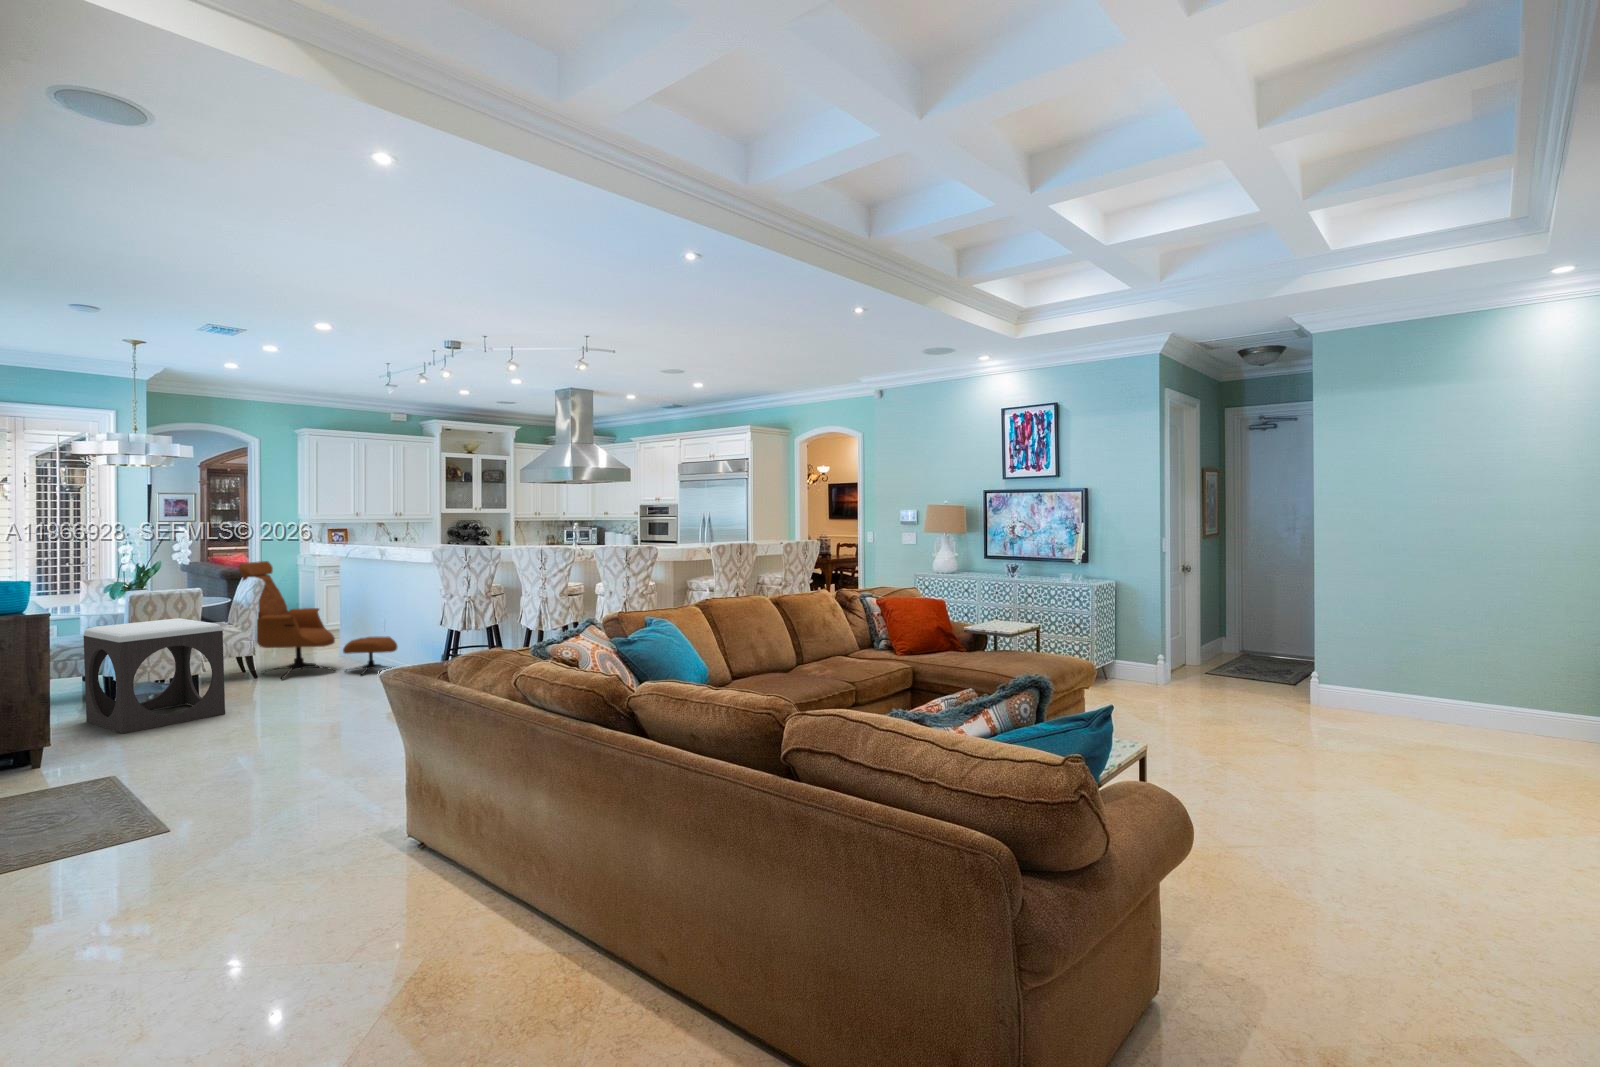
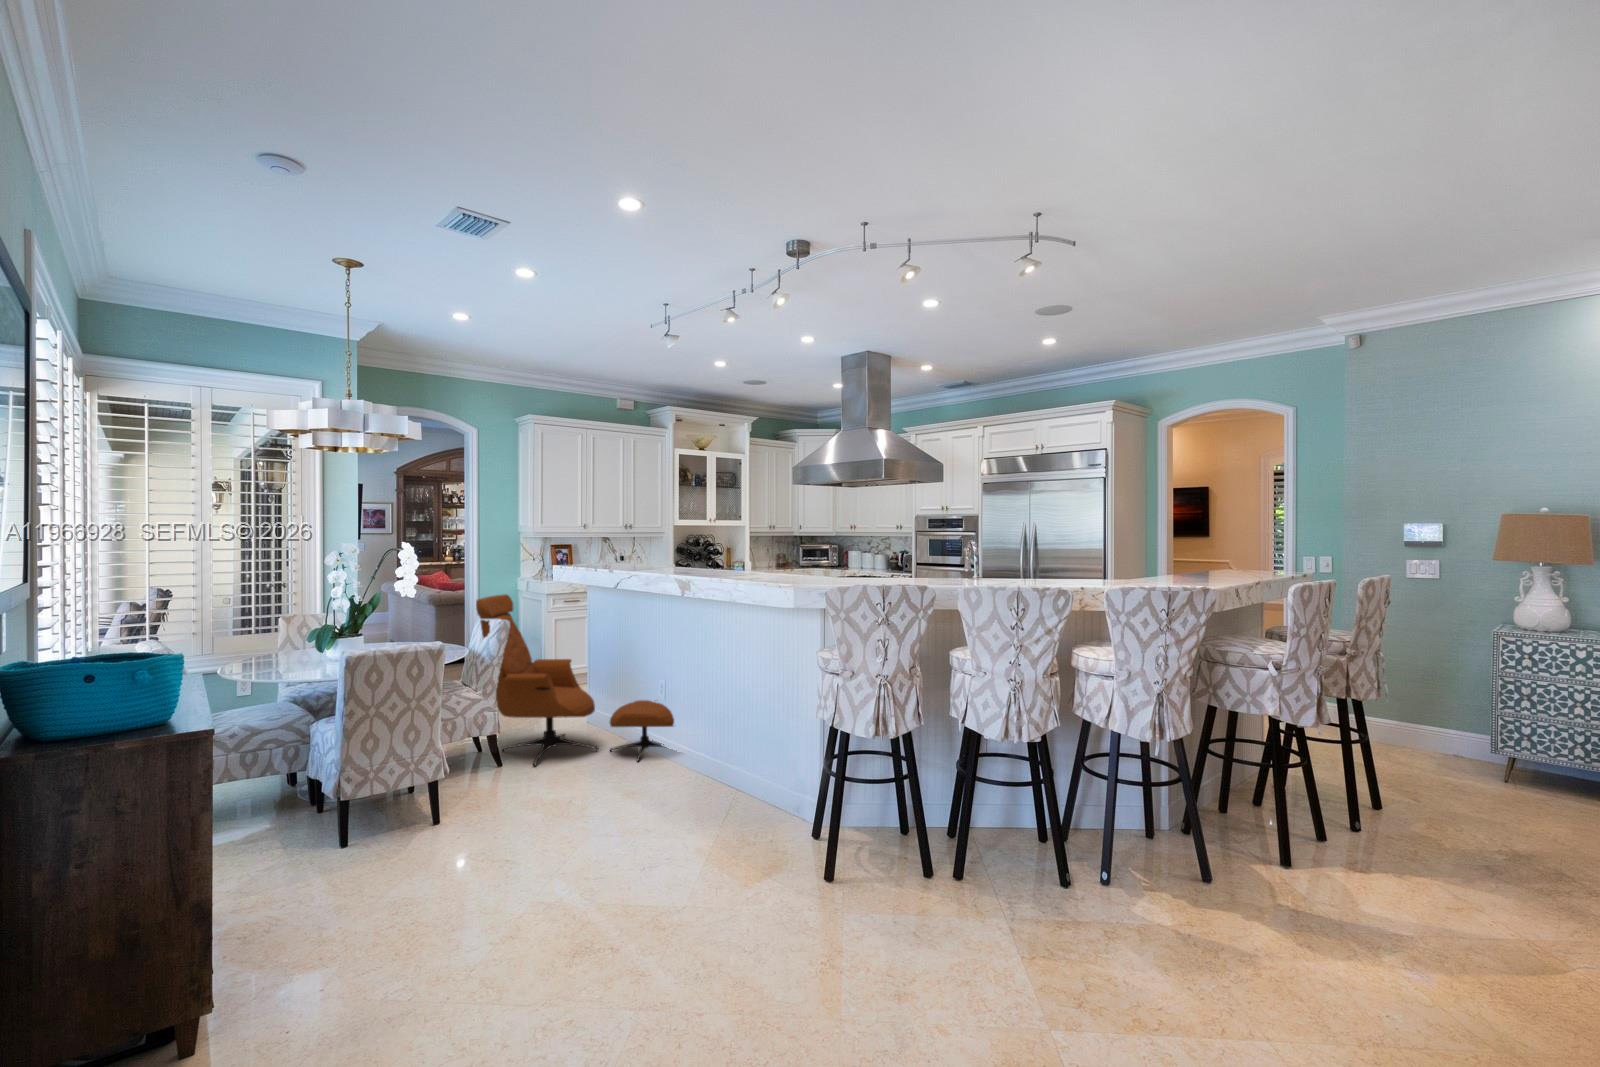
footstool: present [84,618,225,734] -> none [284,692,485,901]

